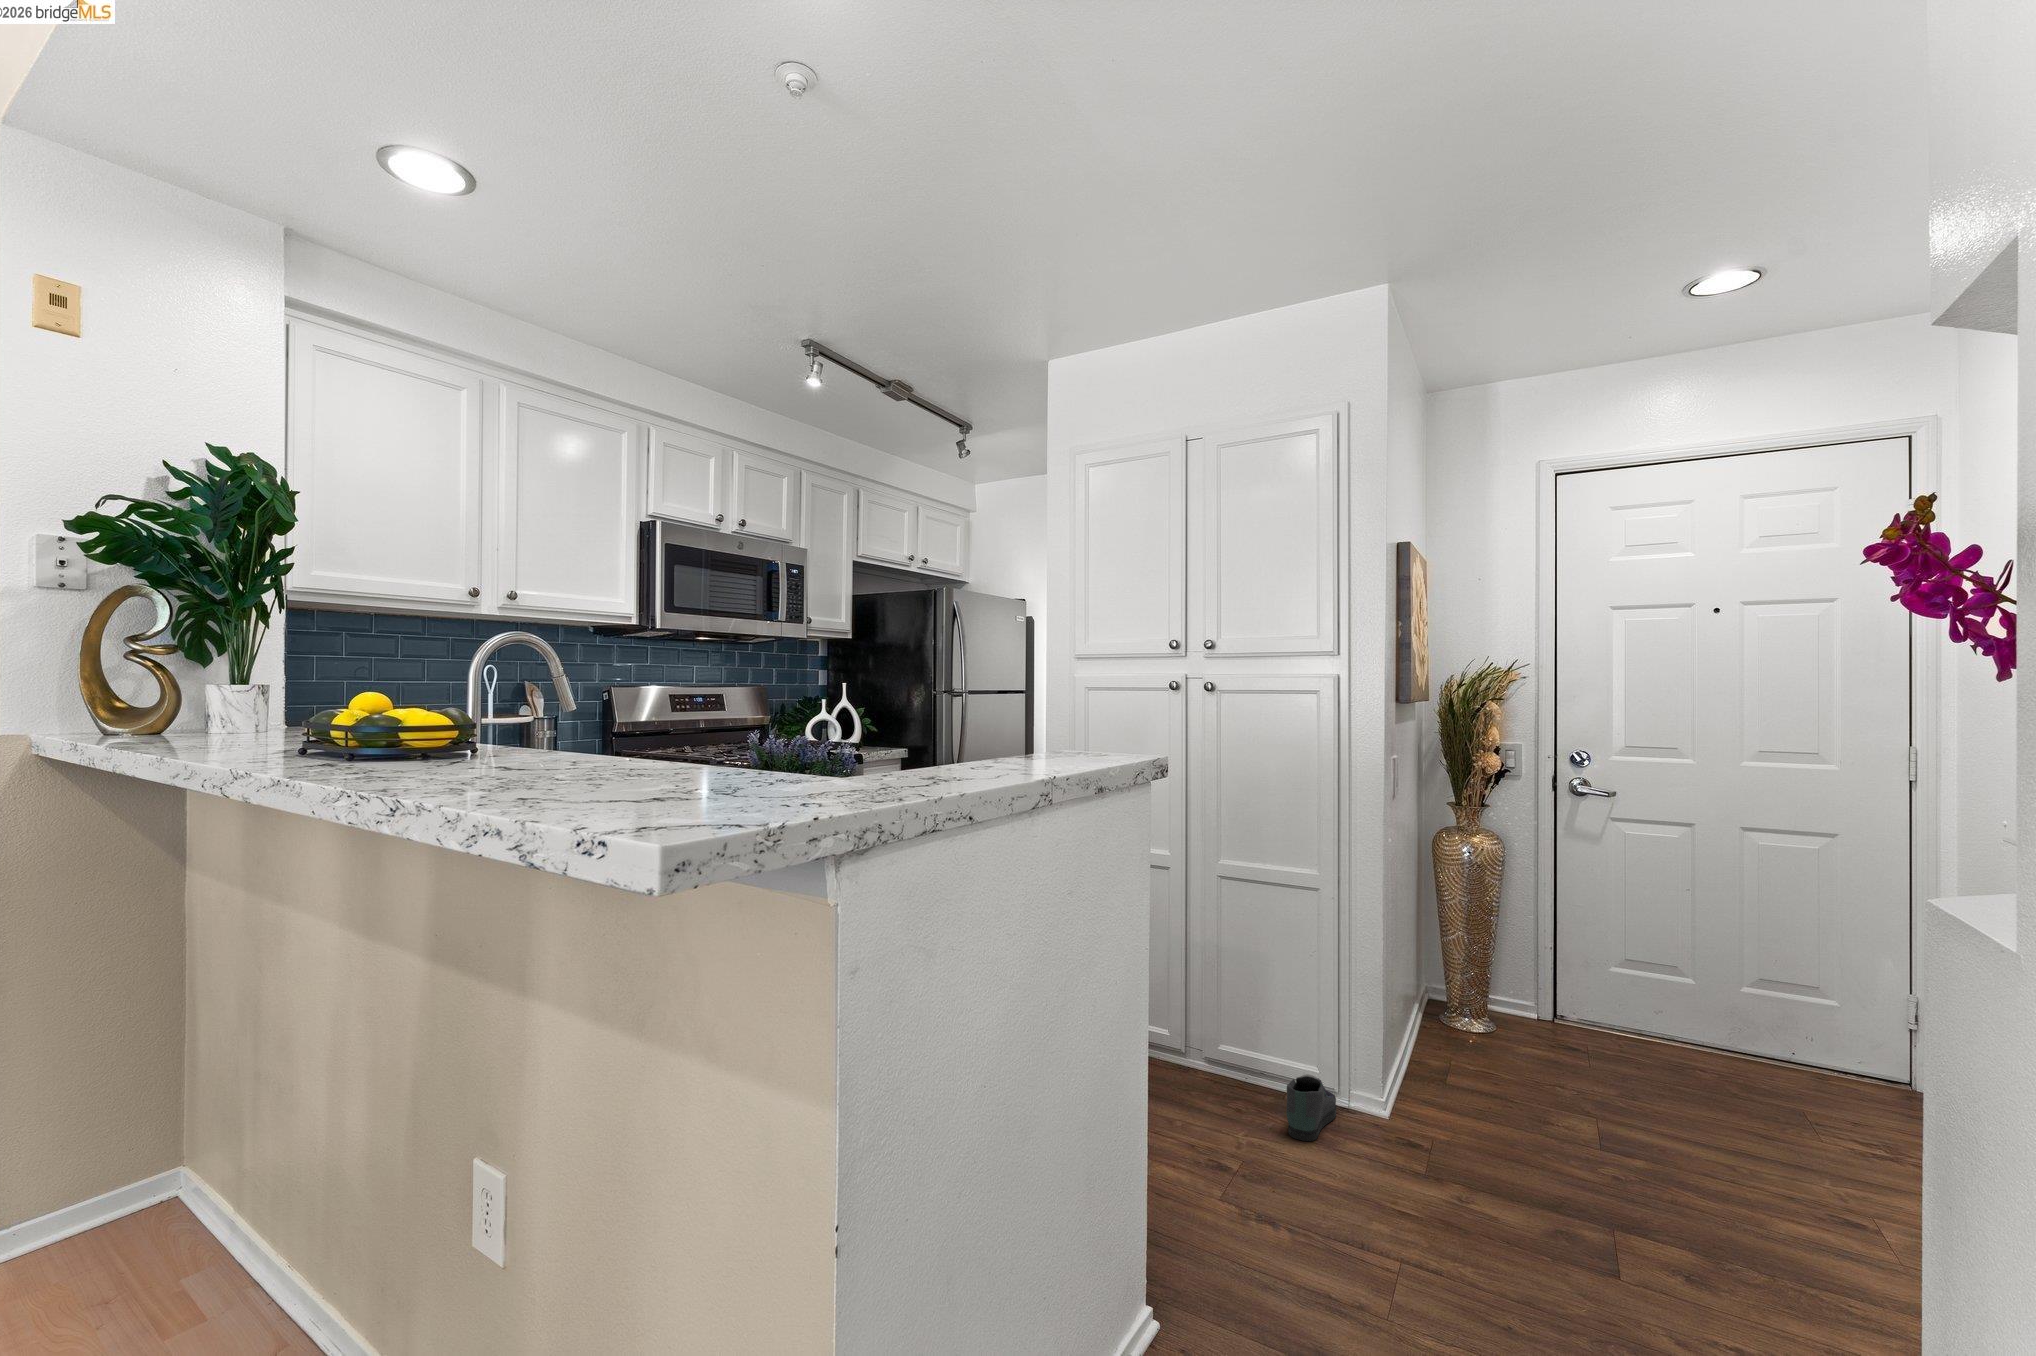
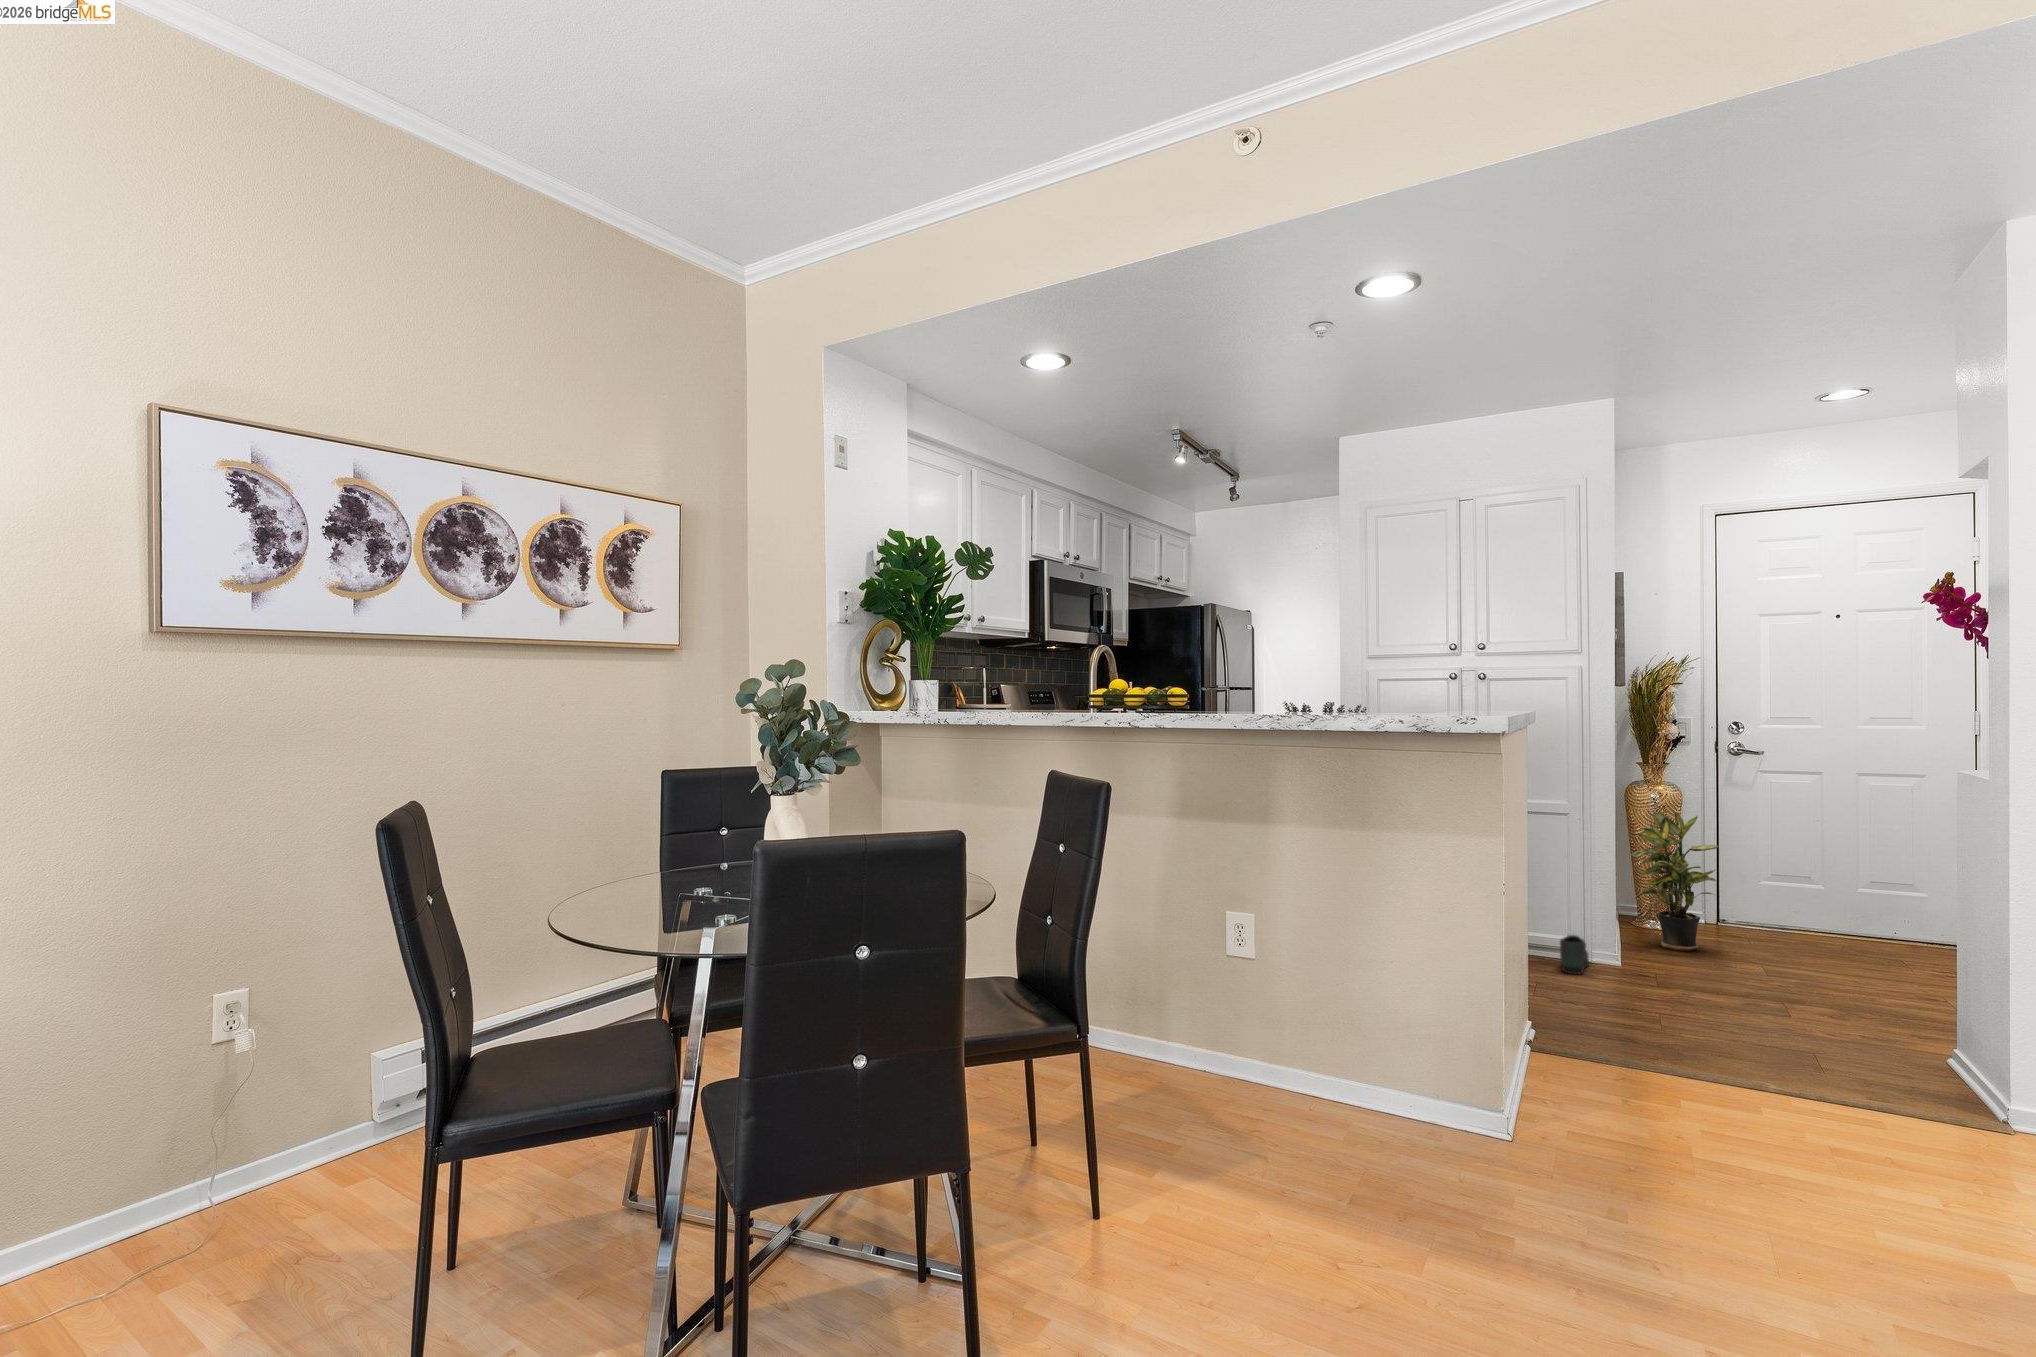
potted plant: none [1419,879,1535,1083] -> present [1631,812,1718,951]

